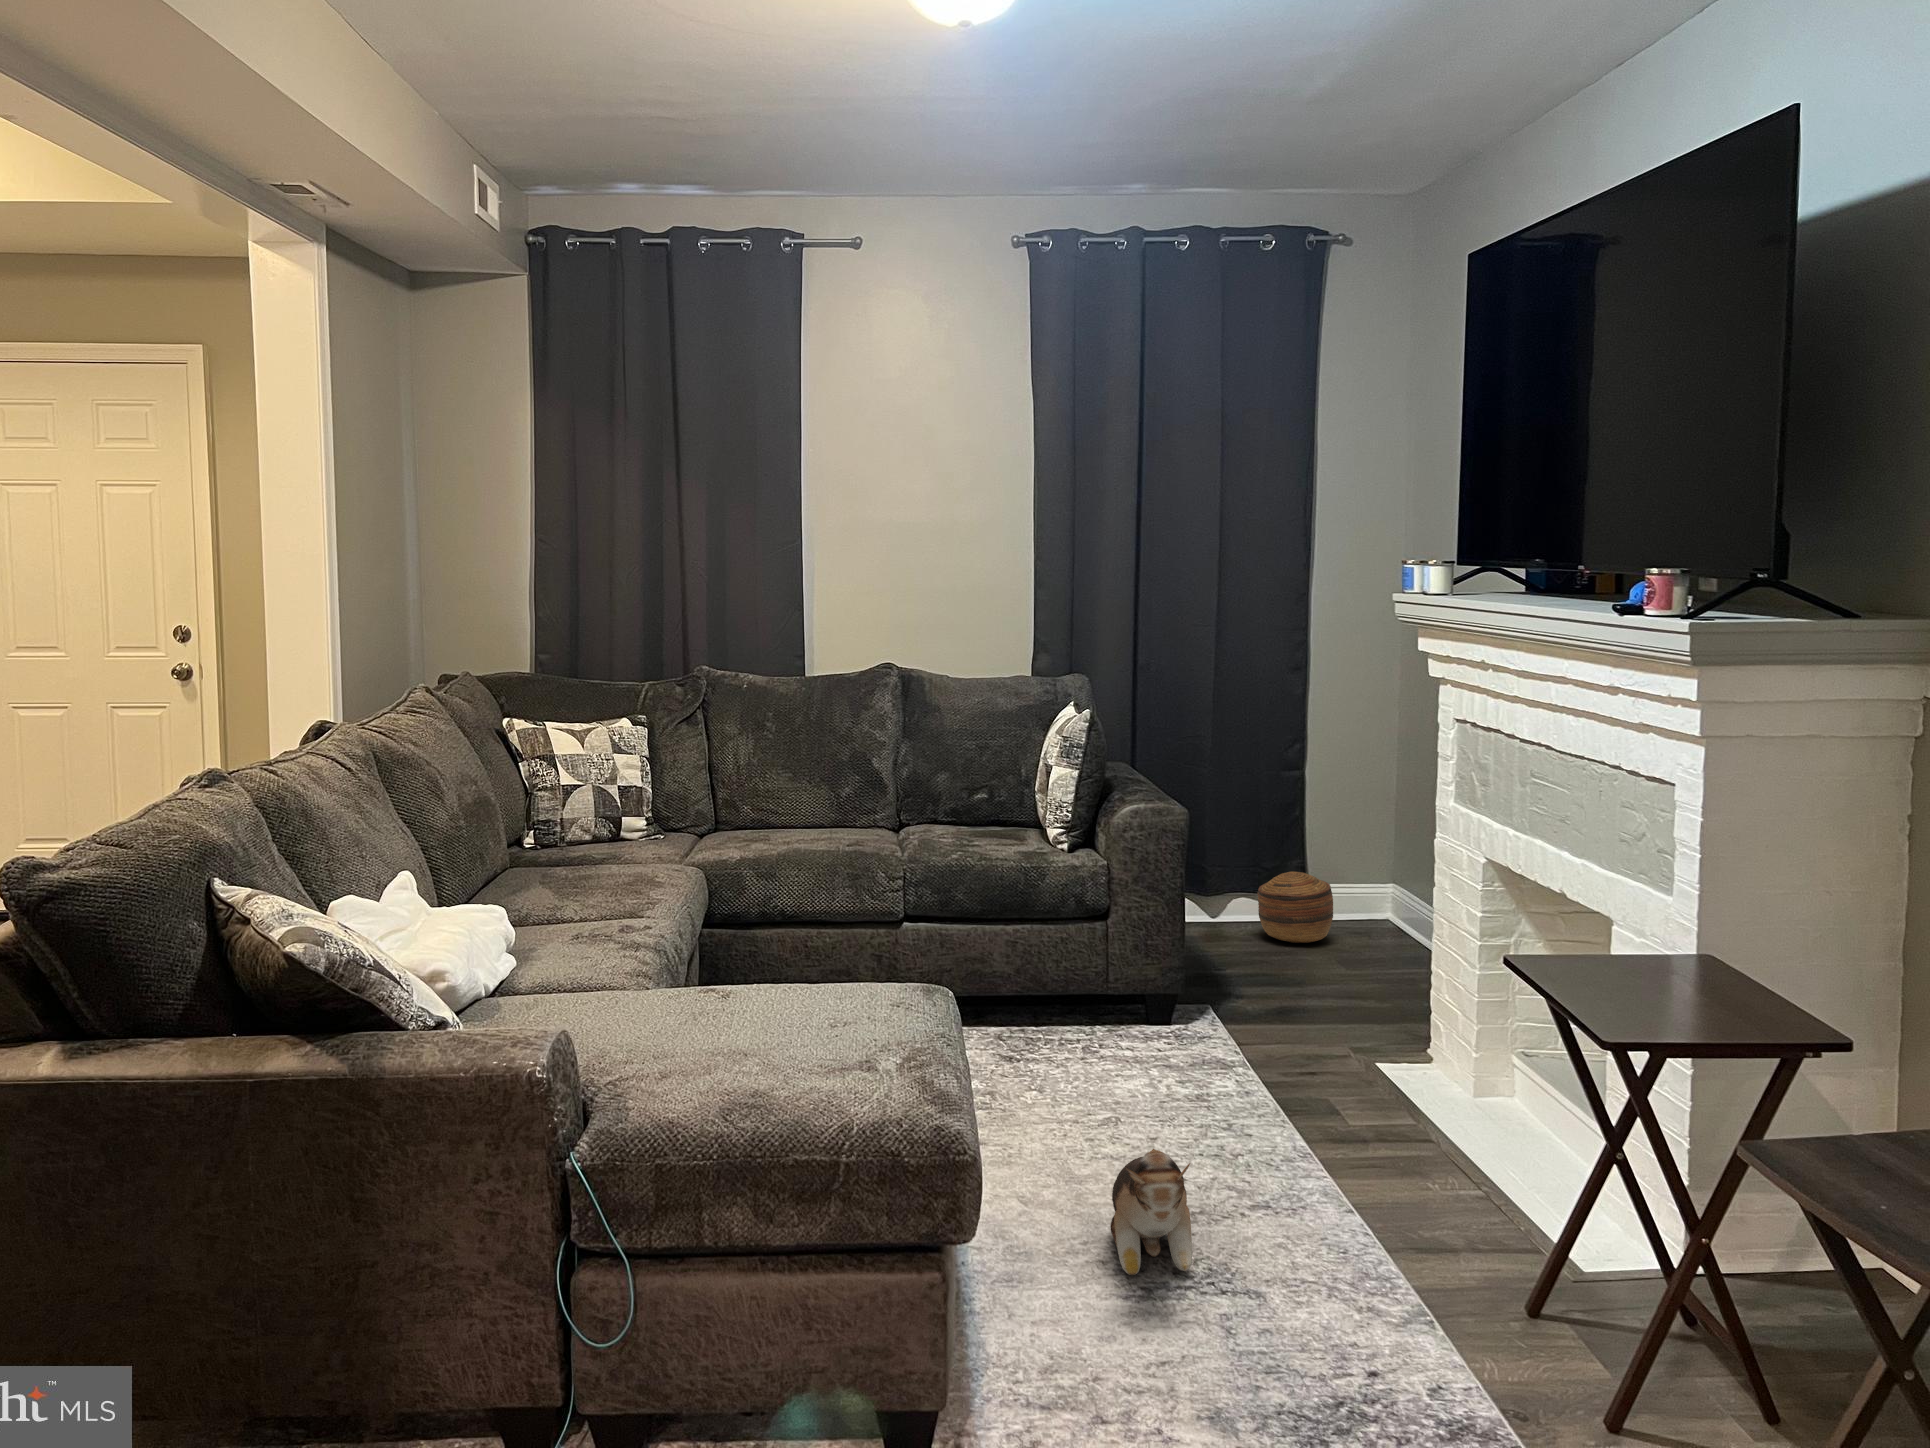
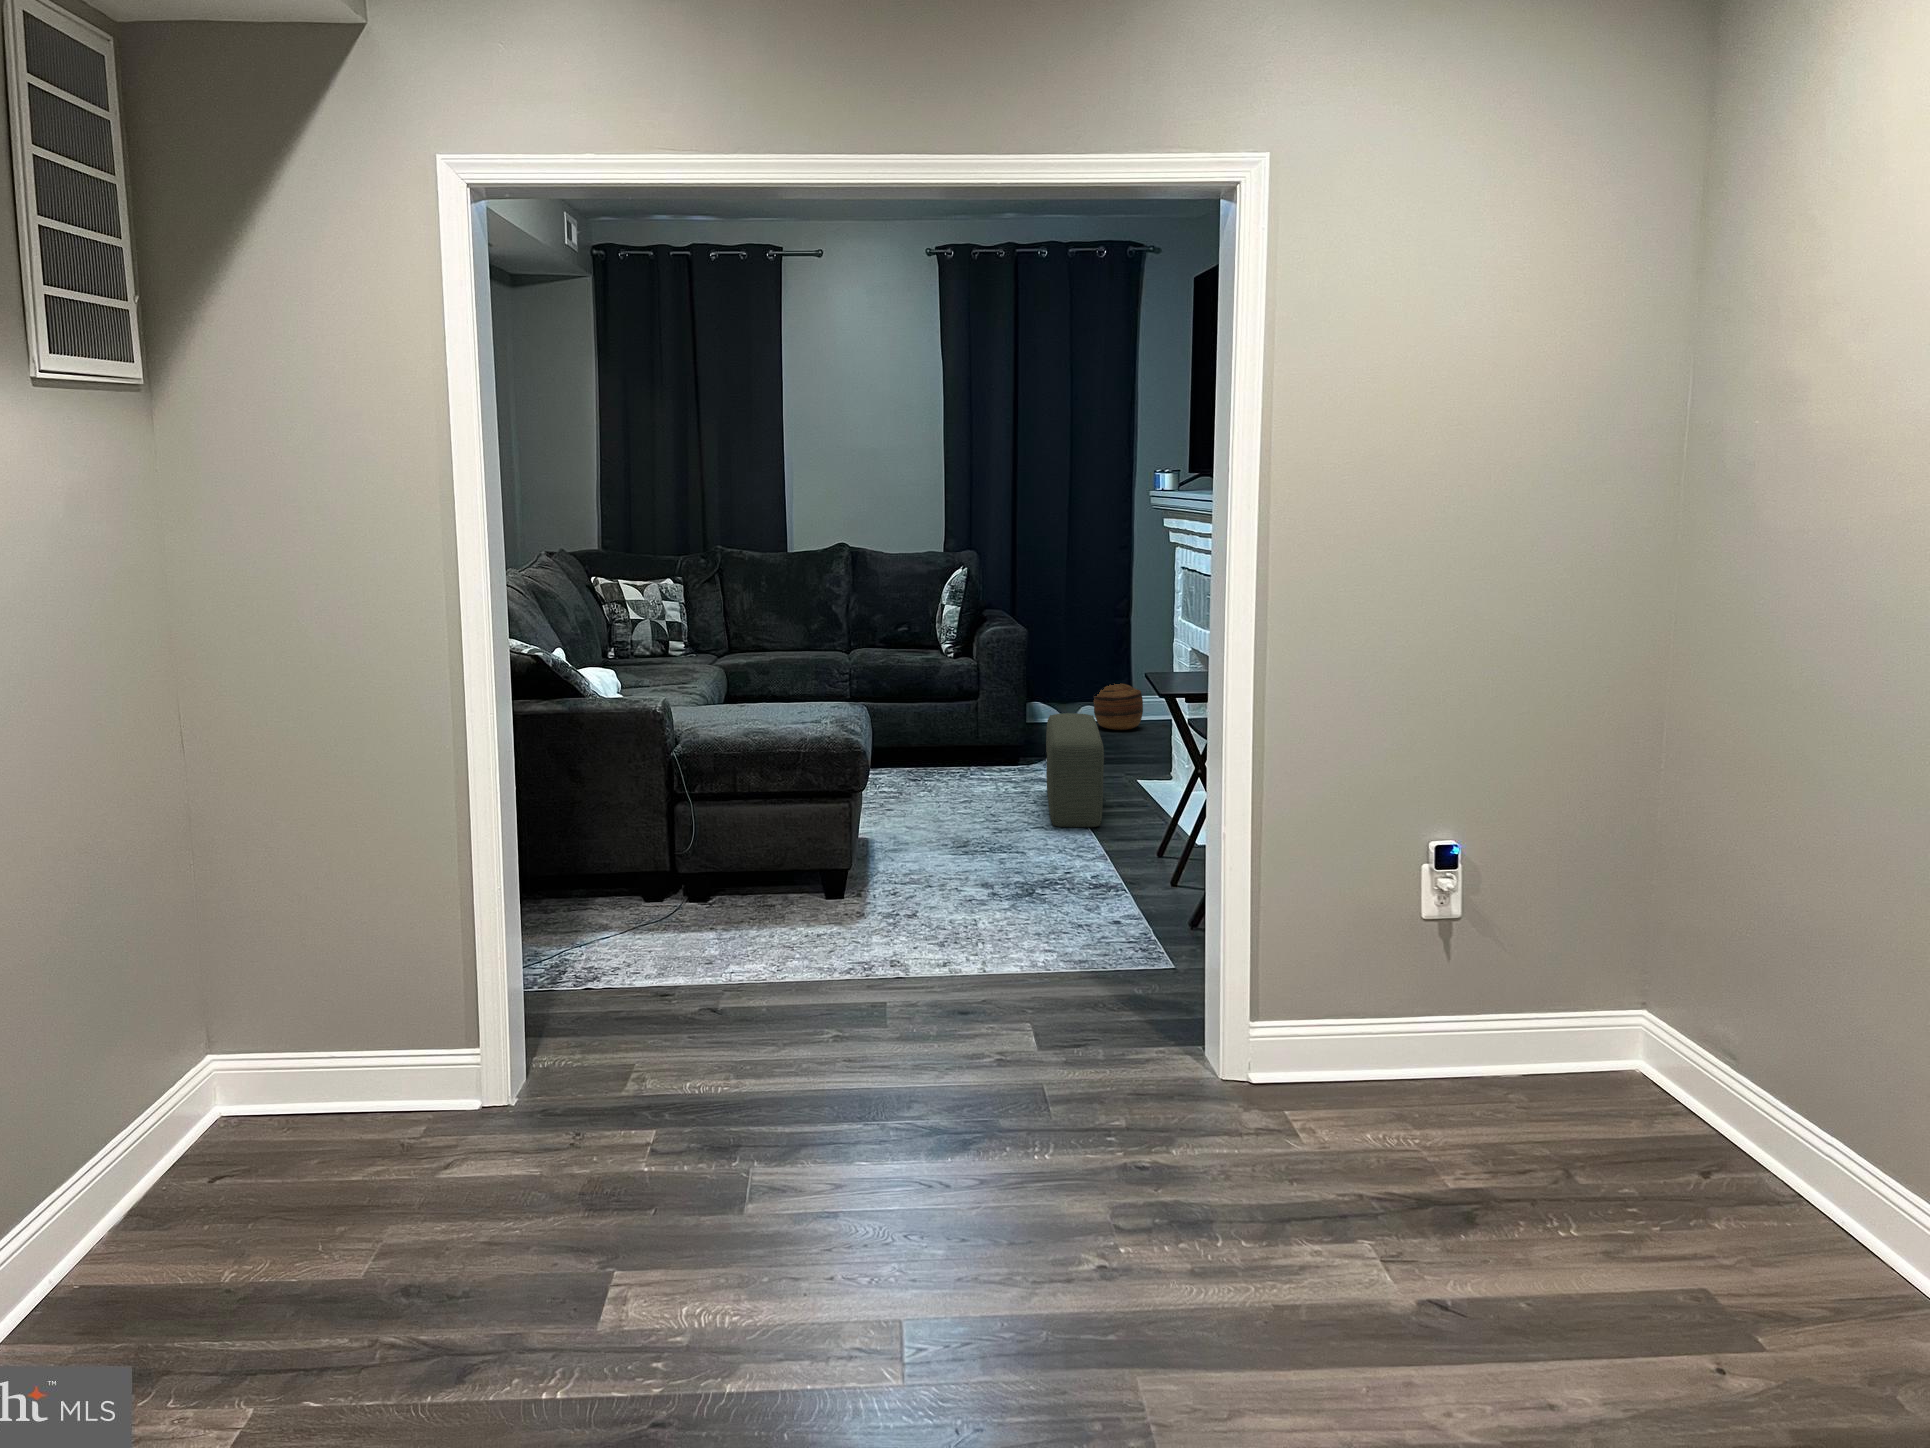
pouf: none [1242,967,1380,1209] -> present [1046,713,1104,827]
plush toy: present [1111,1149,1192,1275] -> none [953,779,994,847]

